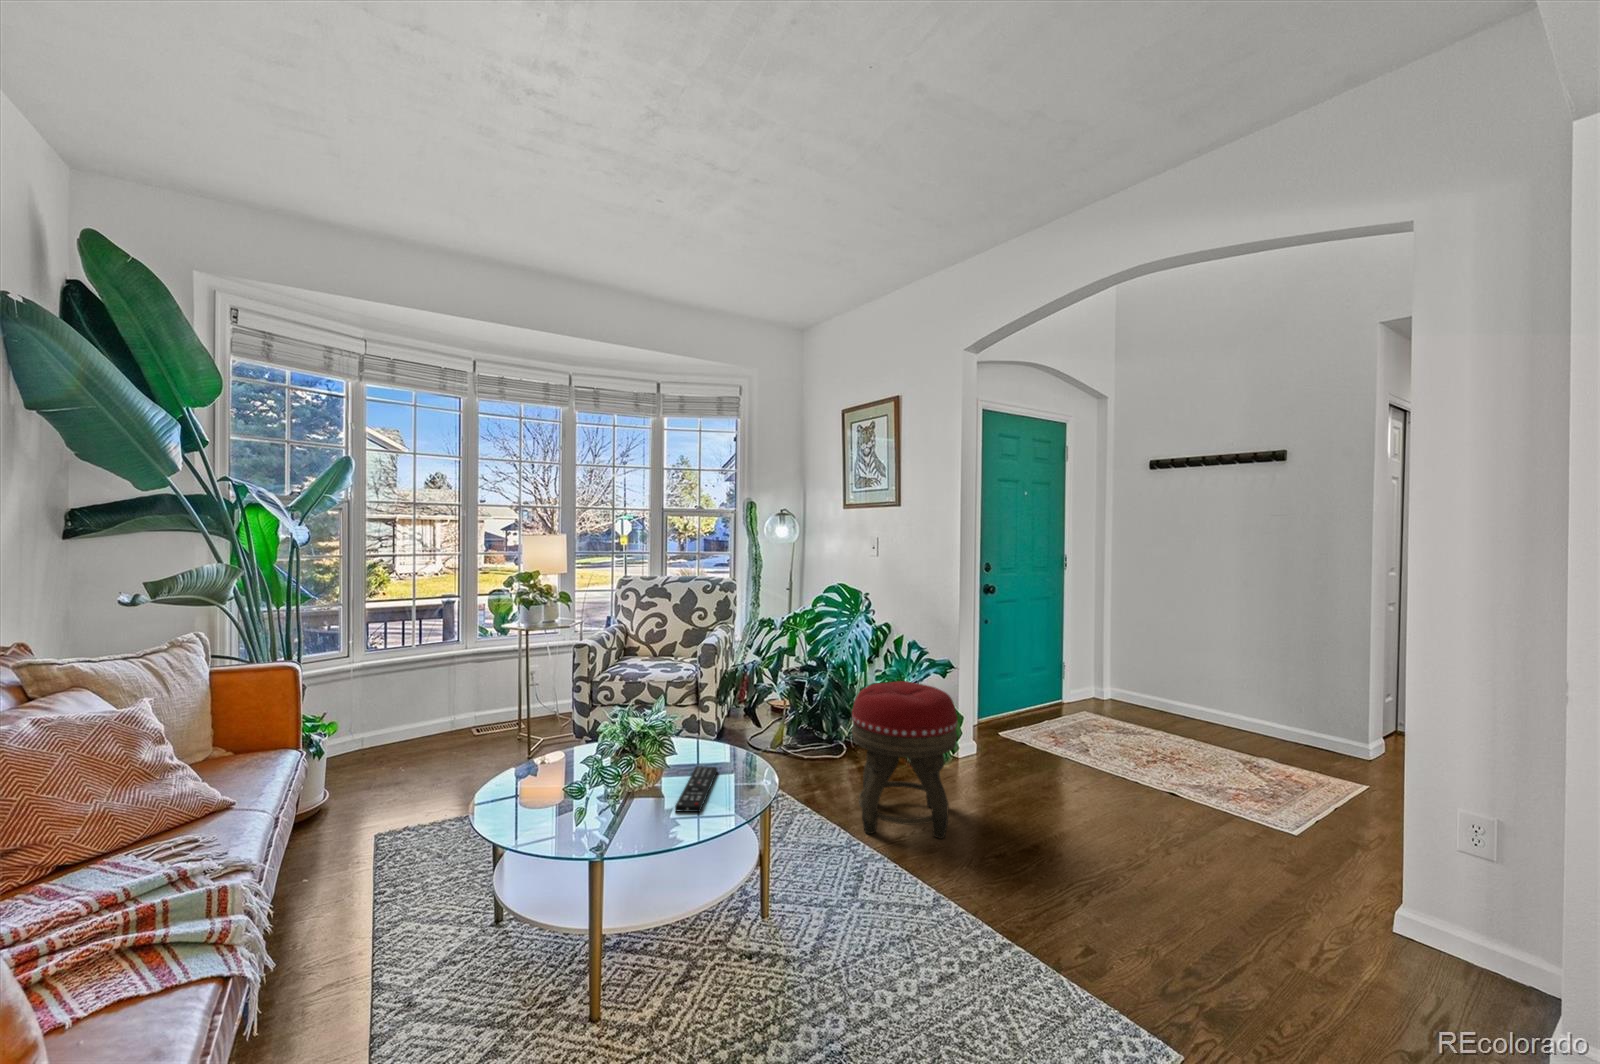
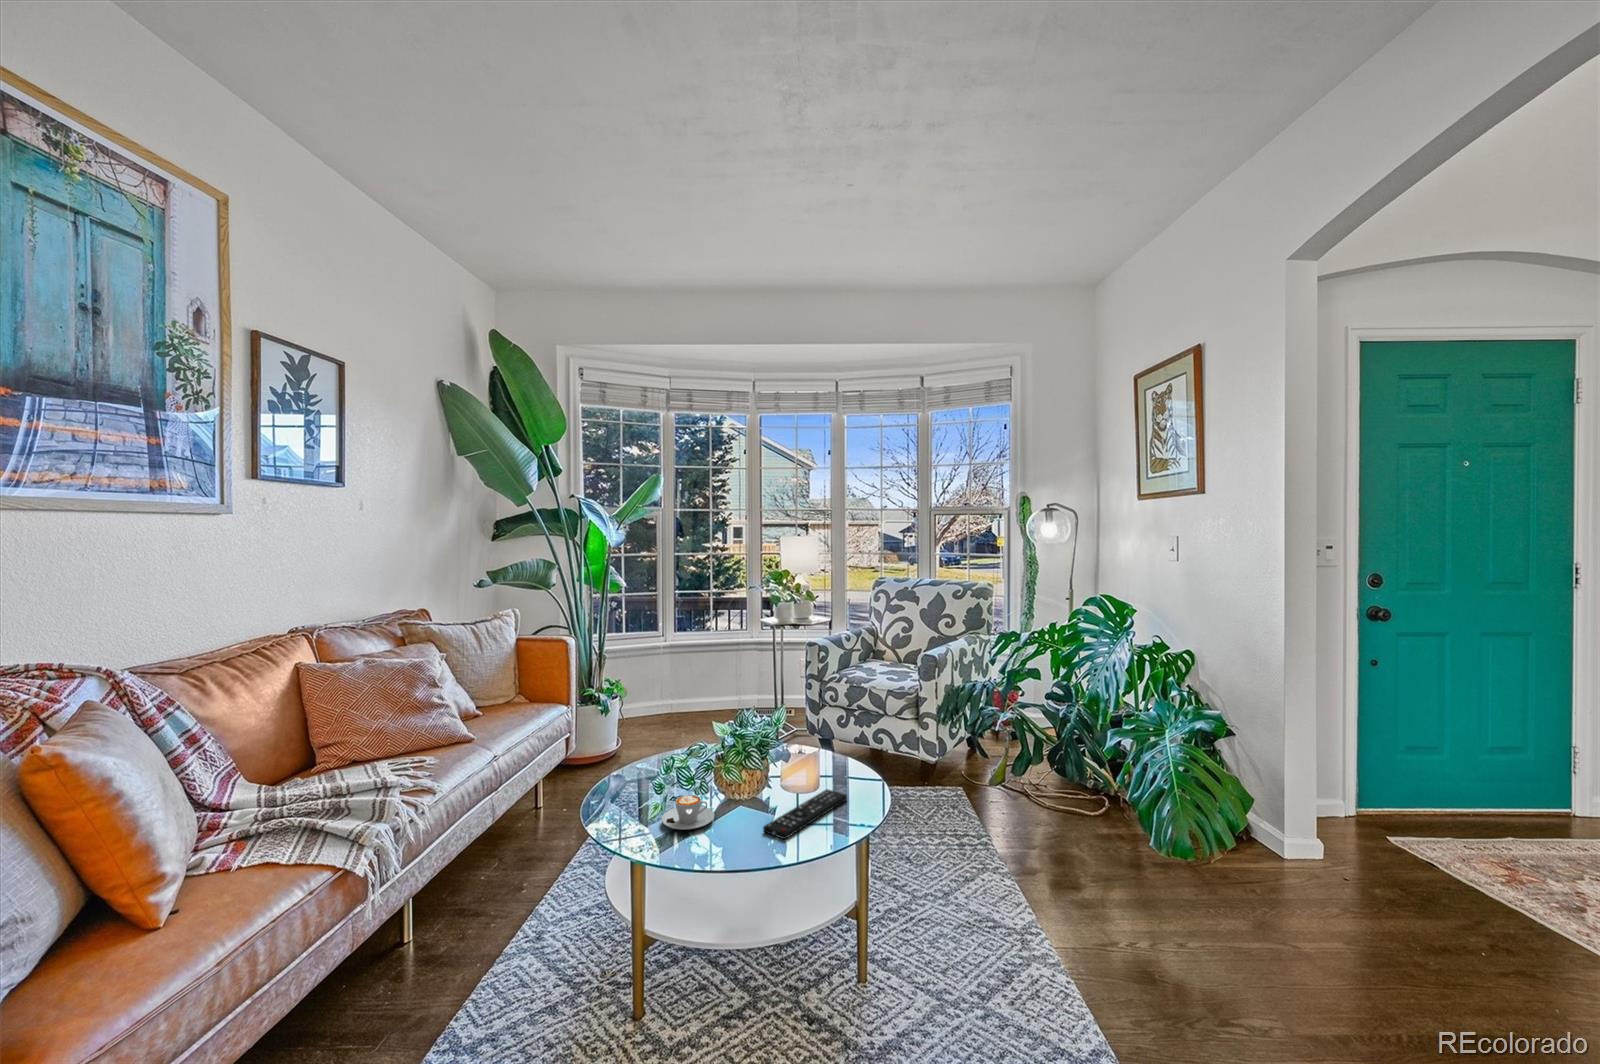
footstool: present [852,681,958,839] -> none [1050,732,1211,970]
coffee cup: none [566,795,621,830] -> present [662,795,714,829]

